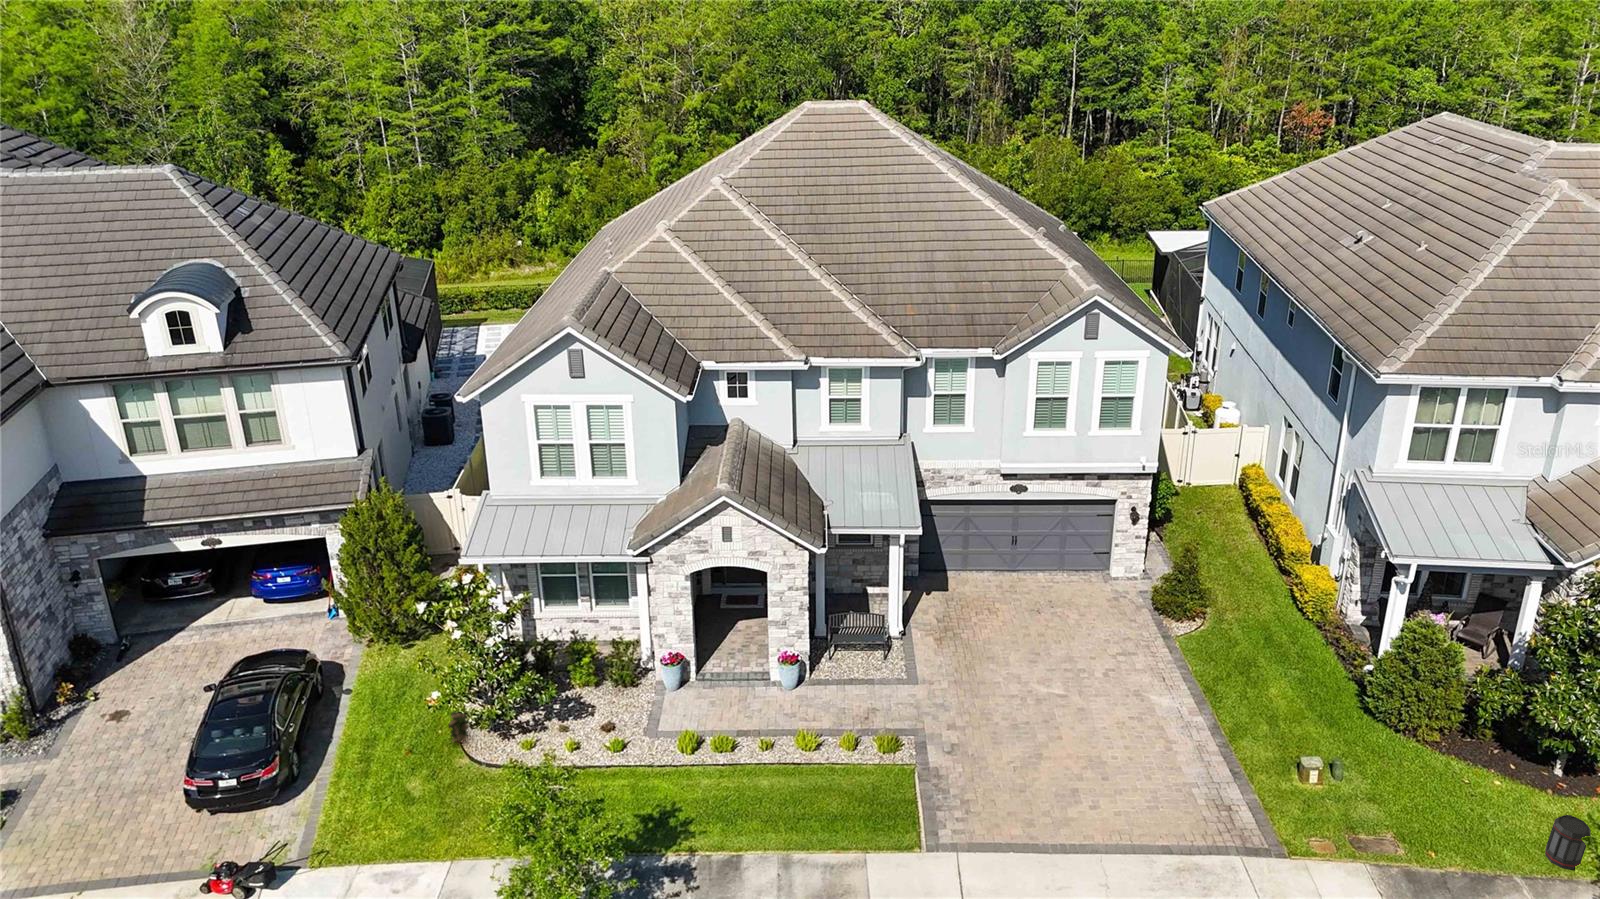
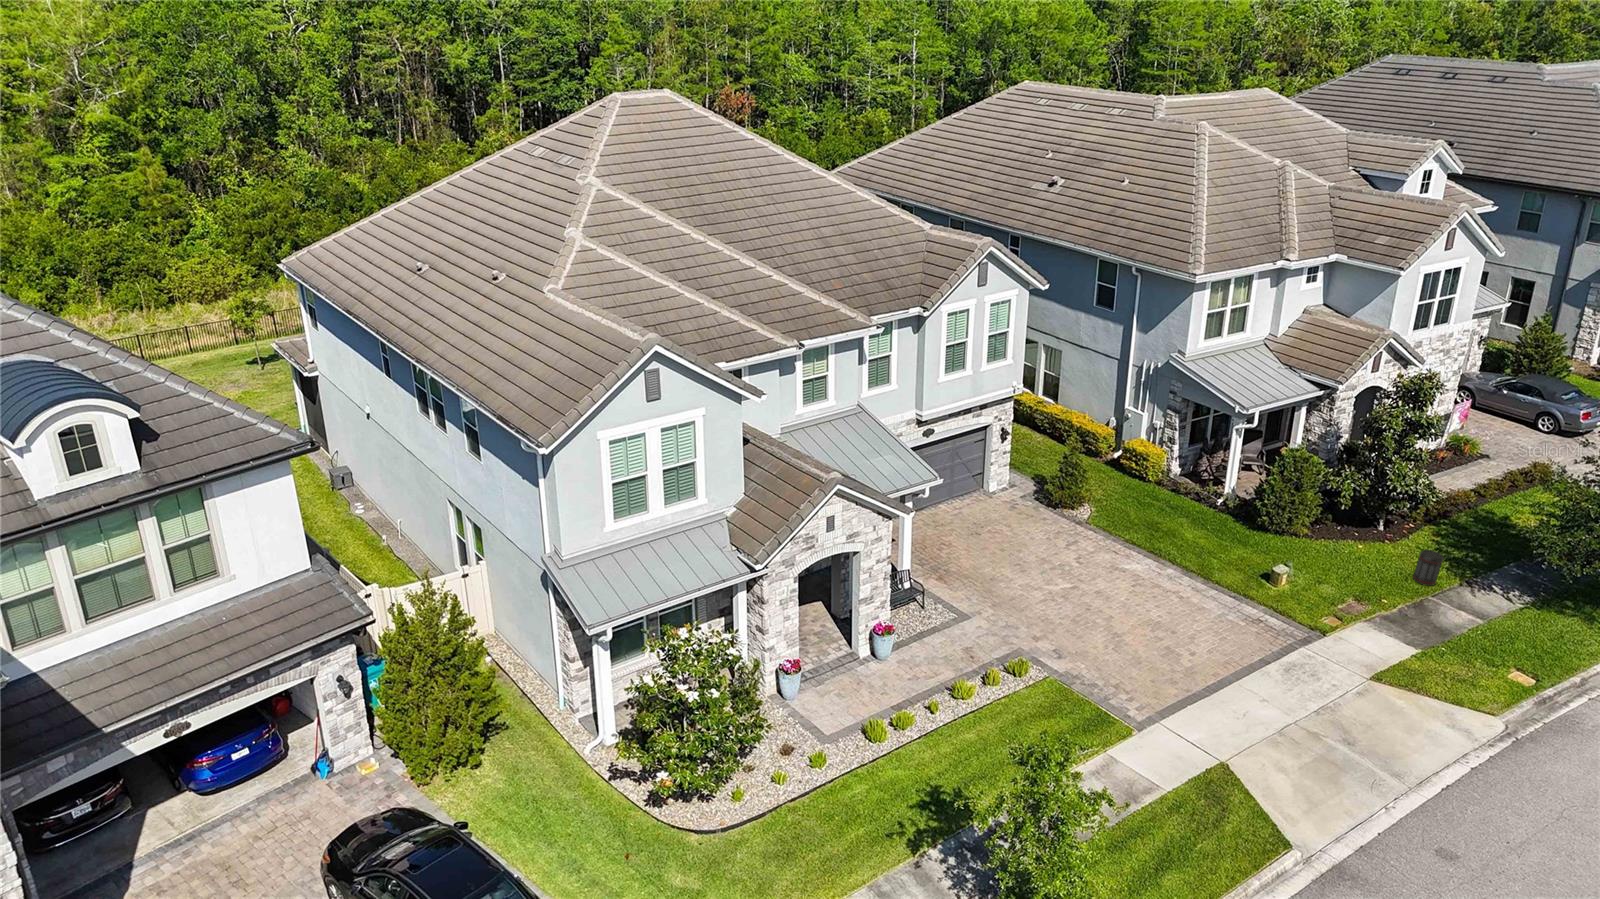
decorative plant: present [449,711,469,742] -> none [632,798,658,836]

